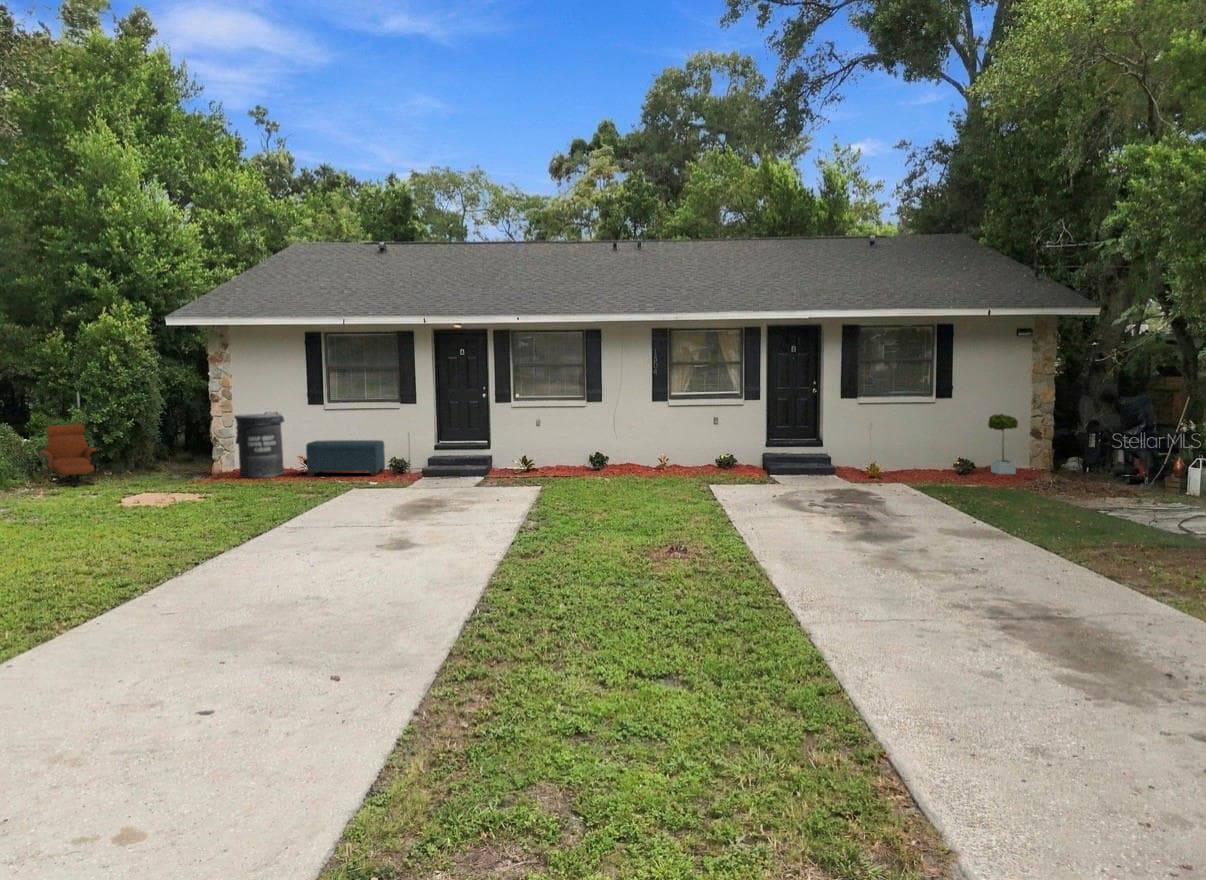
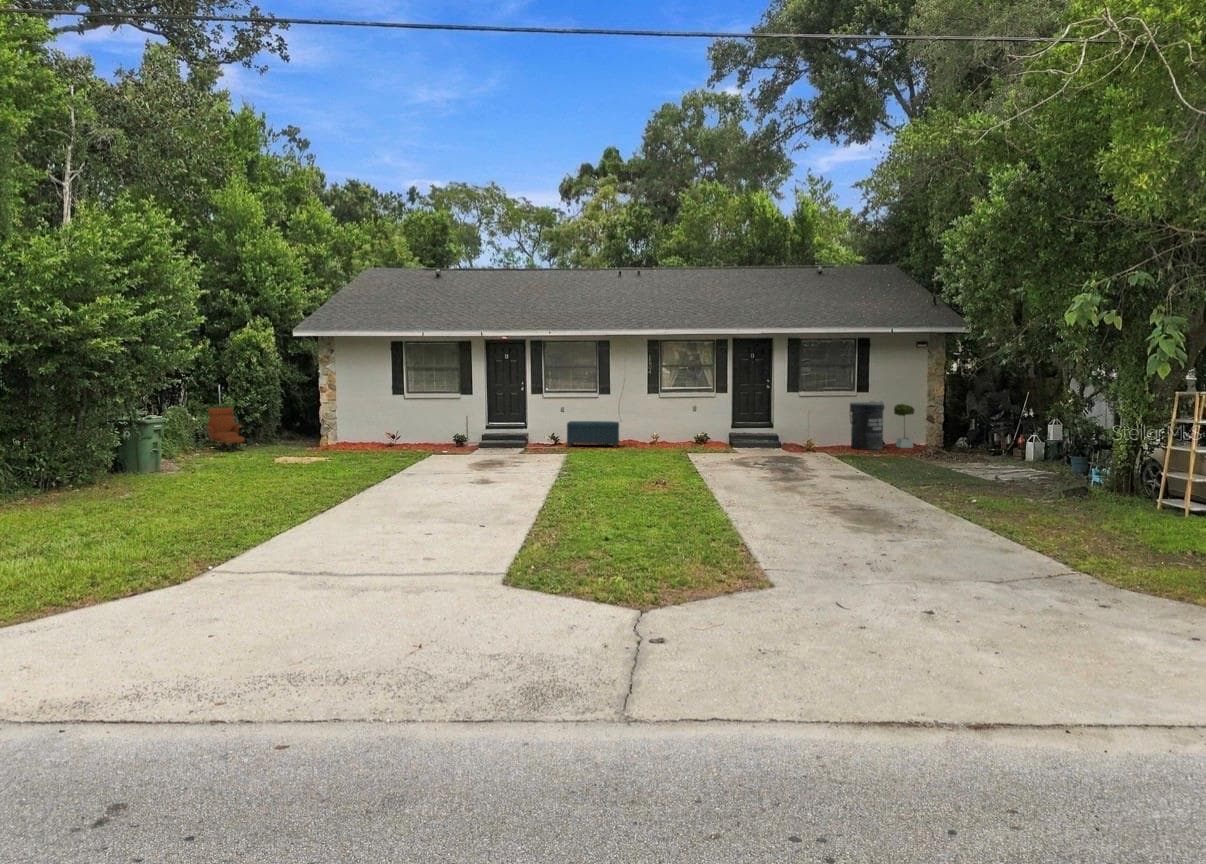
trash can: present [234,412,284,478] -> present [850,401,884,450]
bench: present [306,440,385,476] -> present [567,421,619,447]

